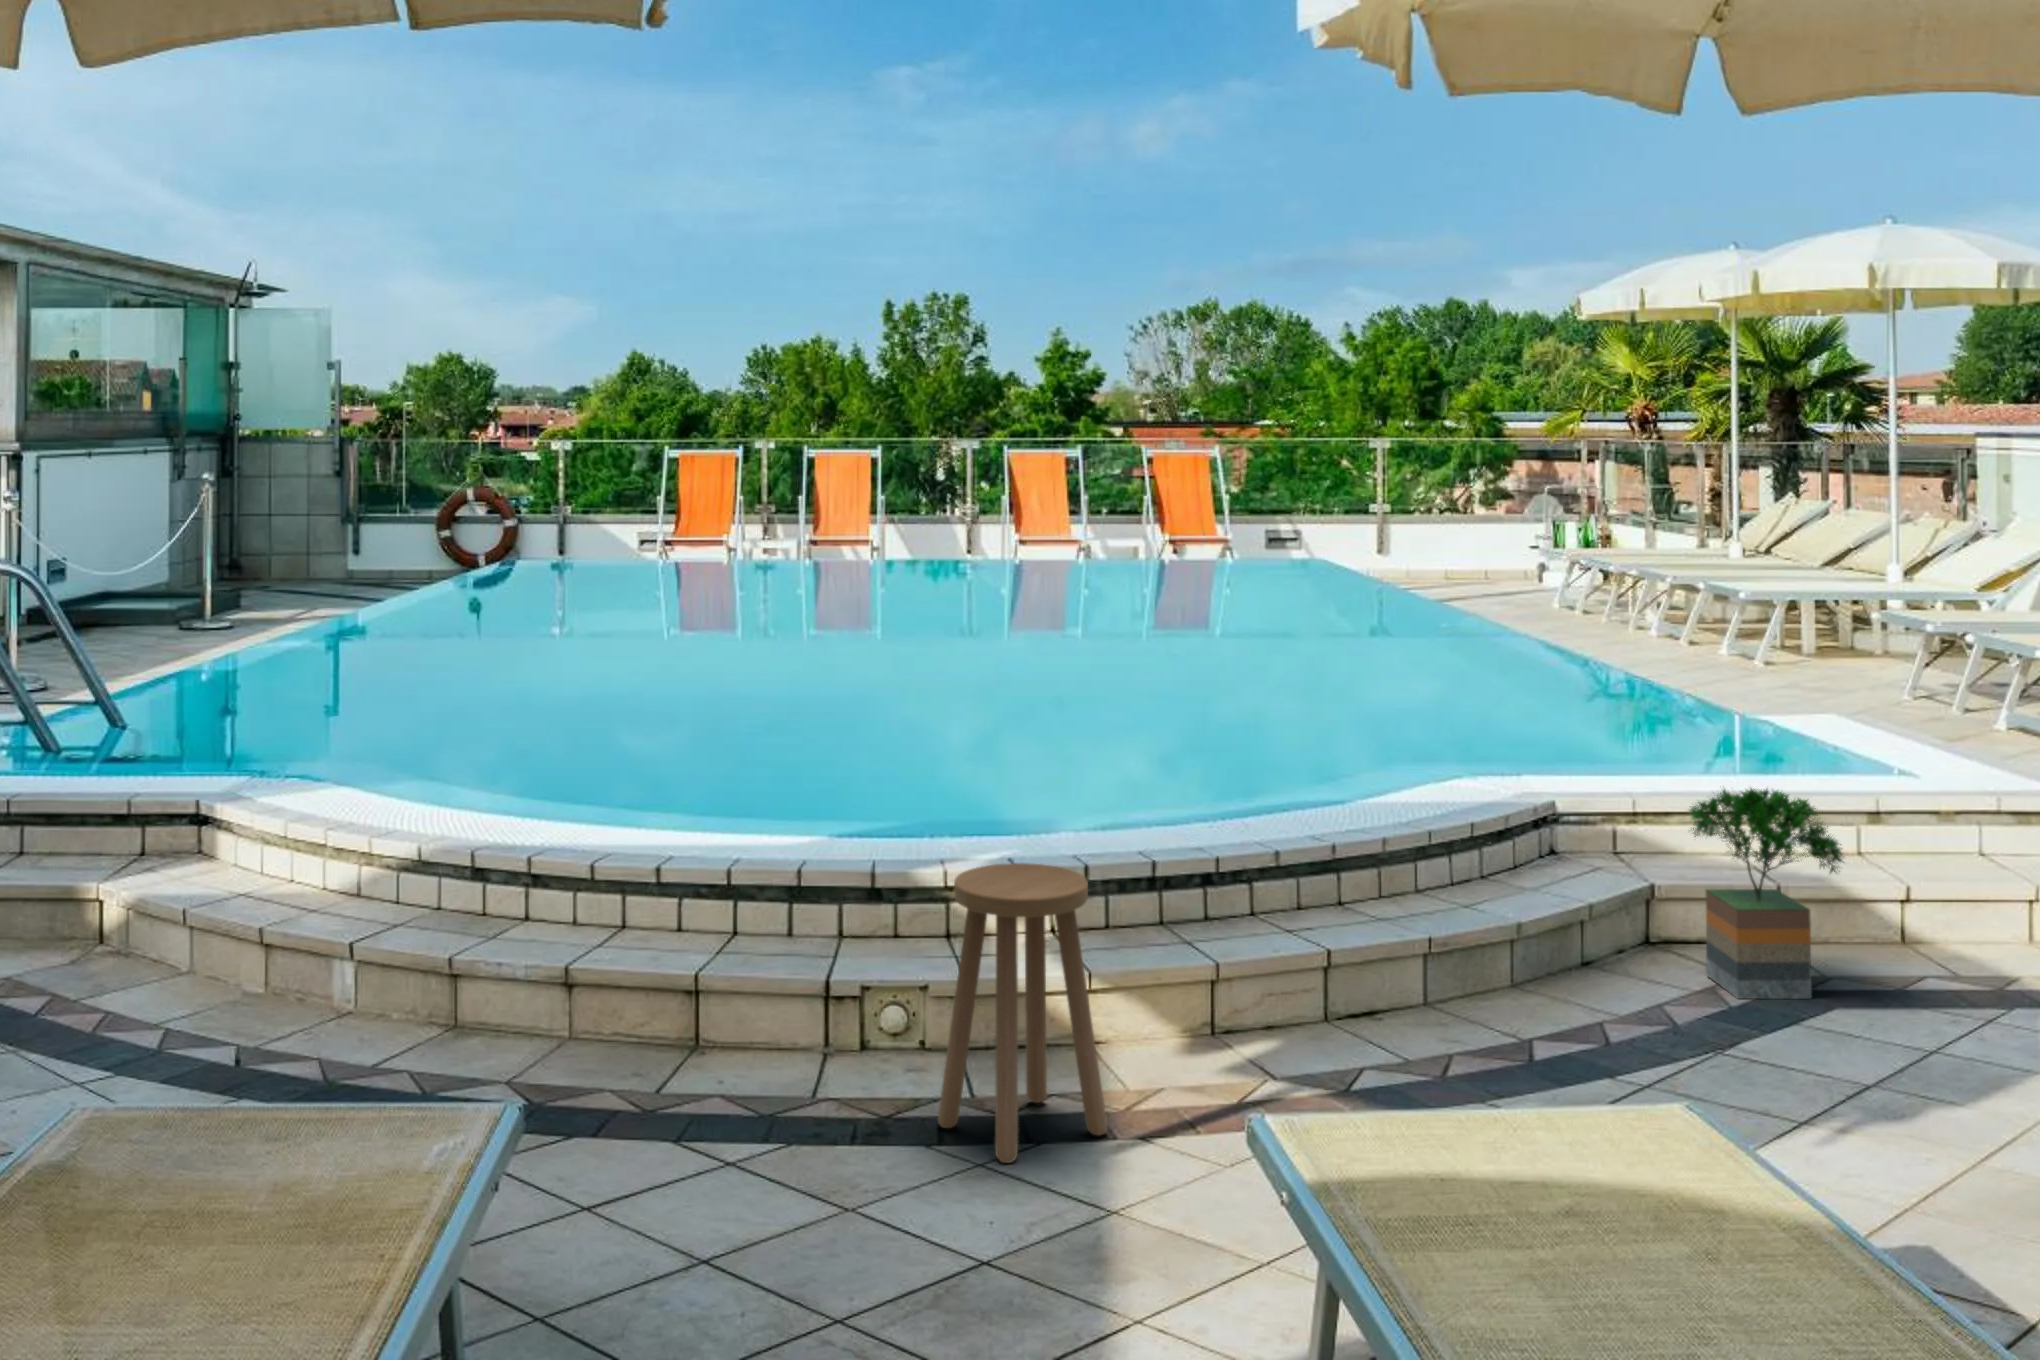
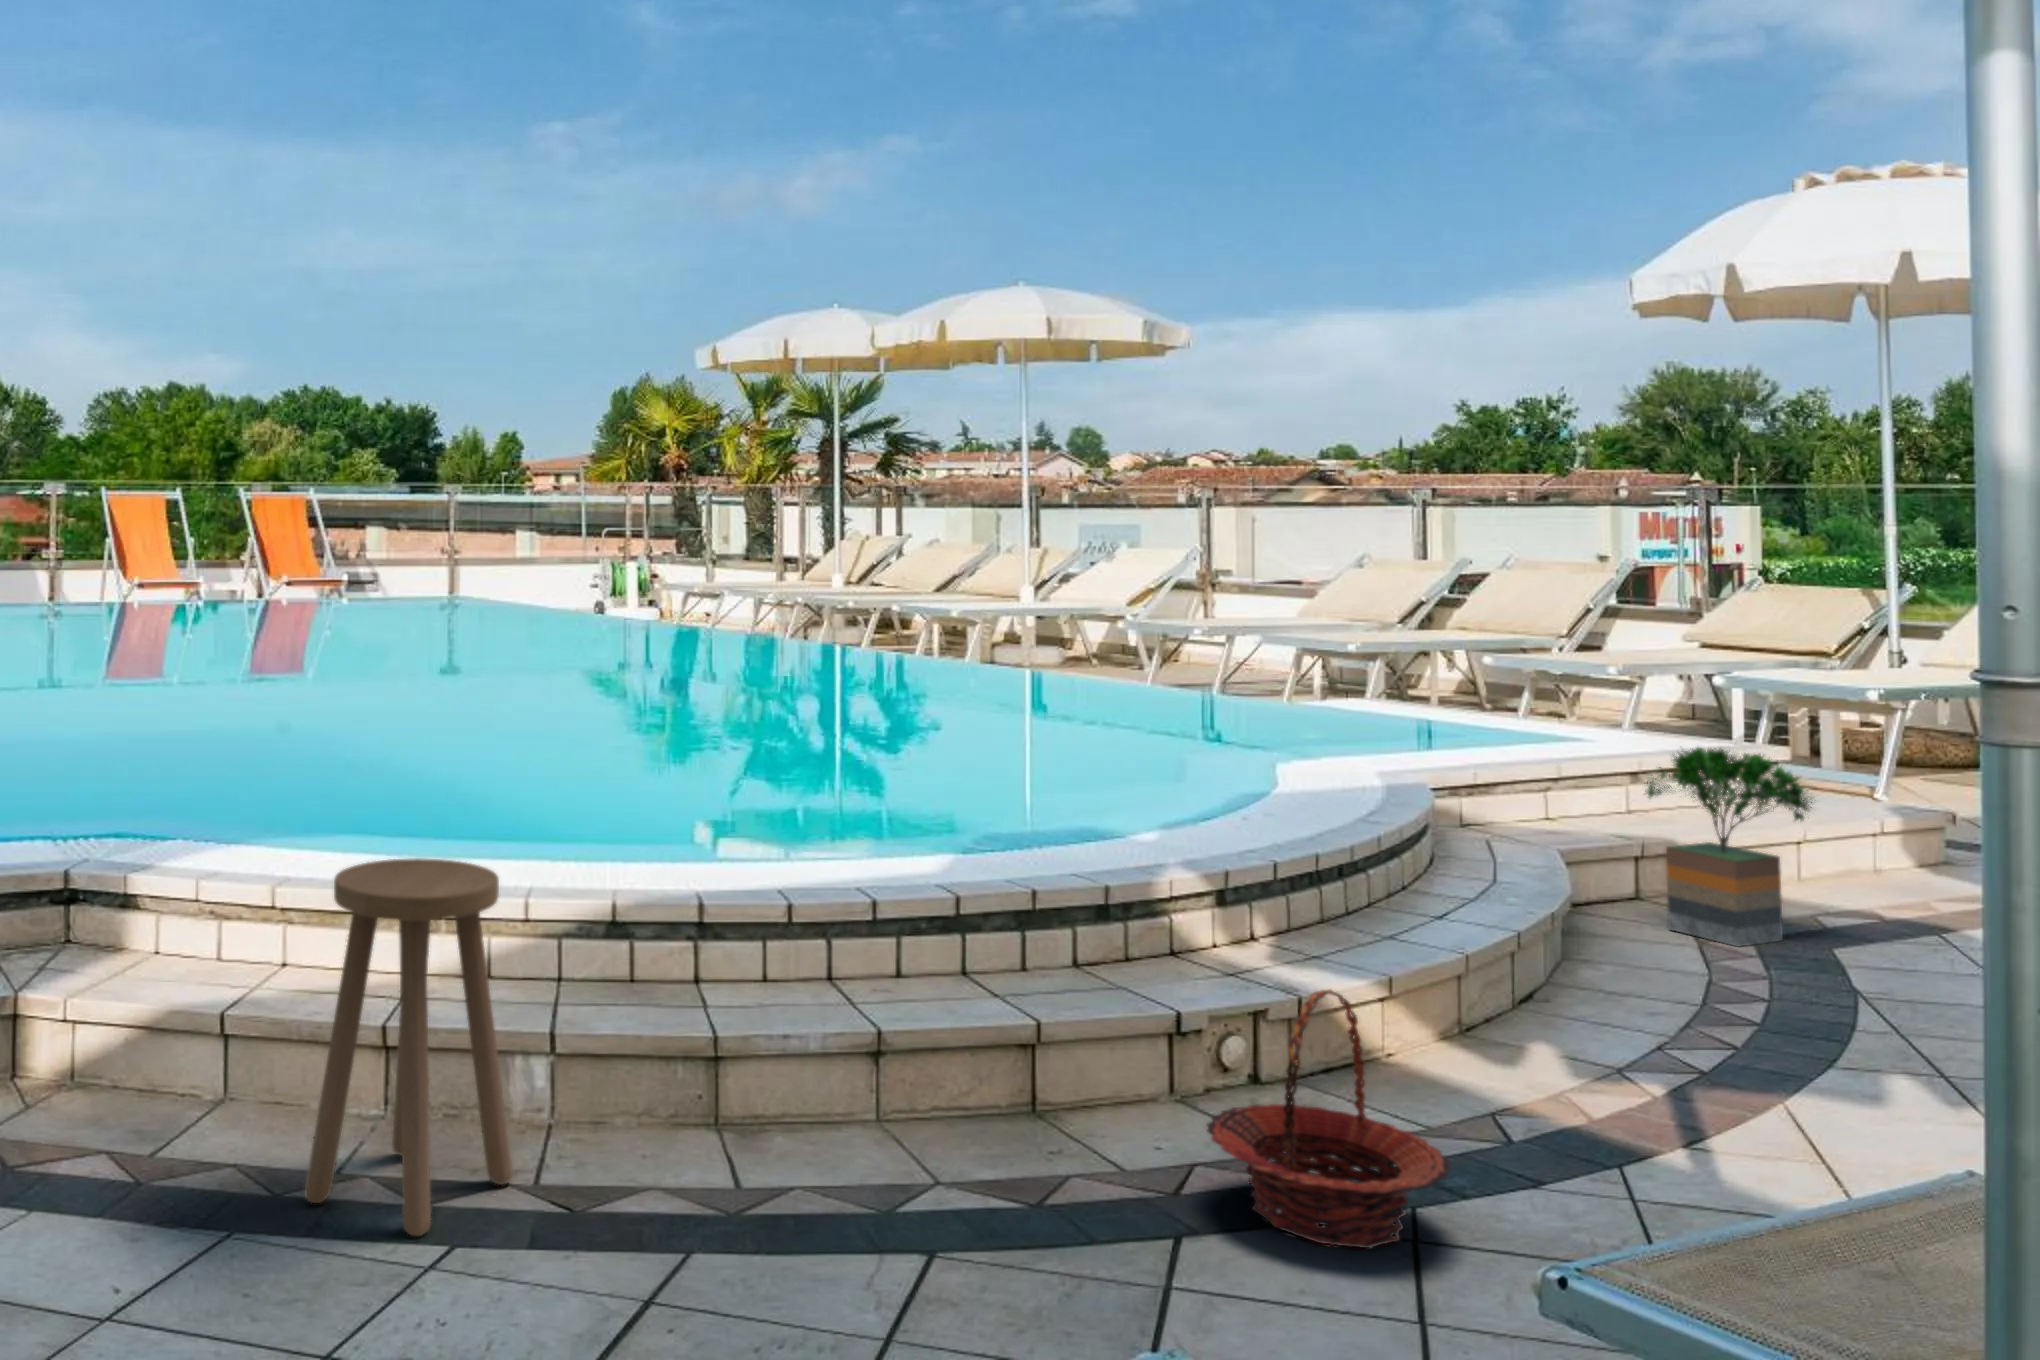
stool: present [938,863,1107,1163] -> present [304,858,513,1236]
basket: none [637,962,814,1160] -> present [1207,990,1451,1248]

